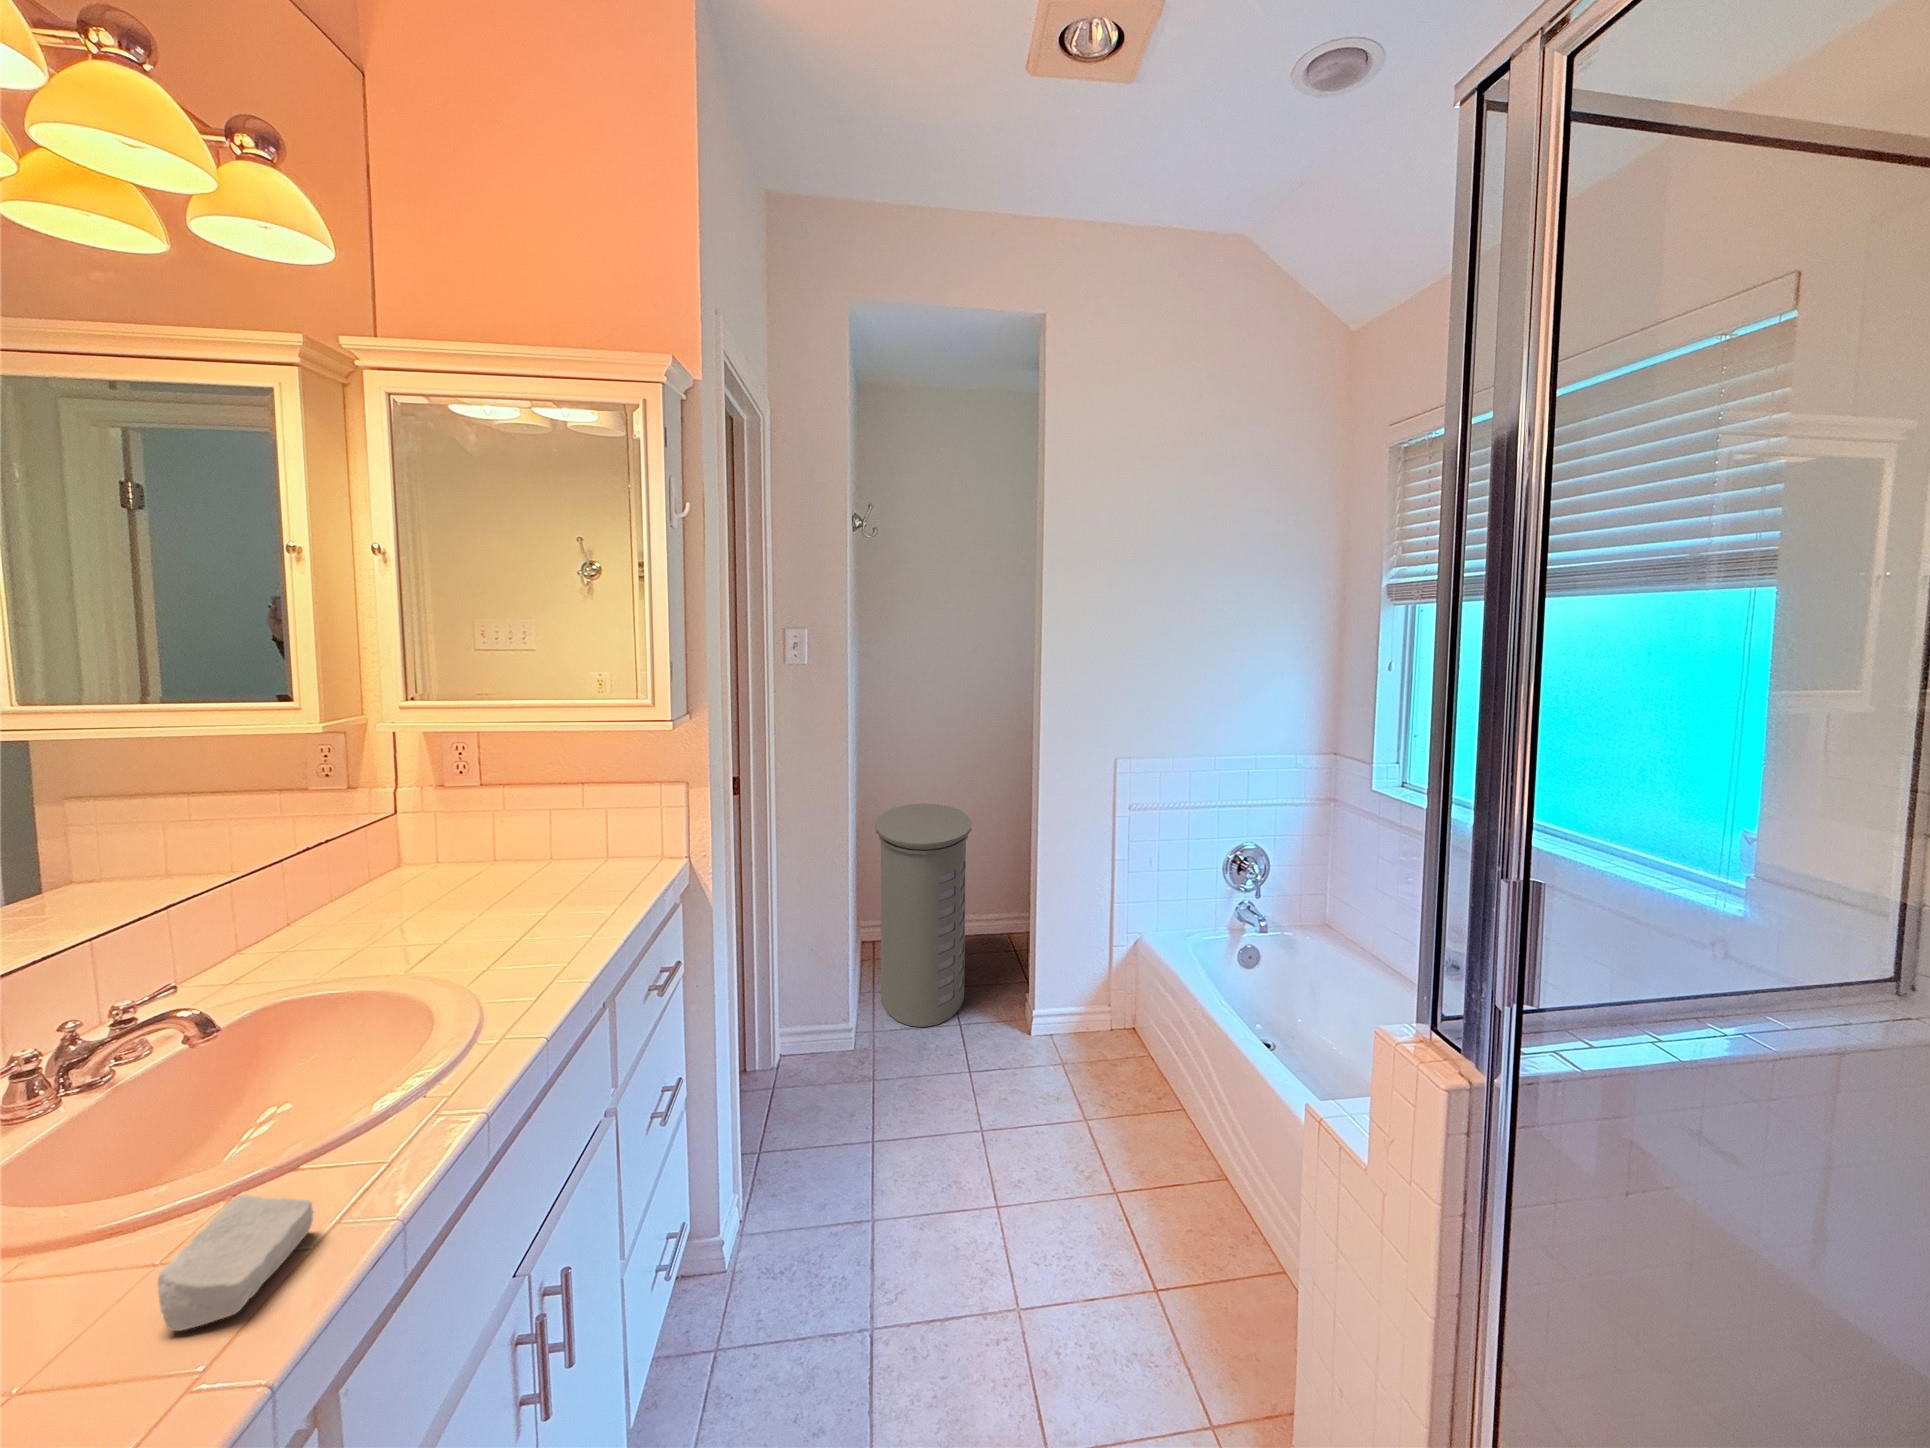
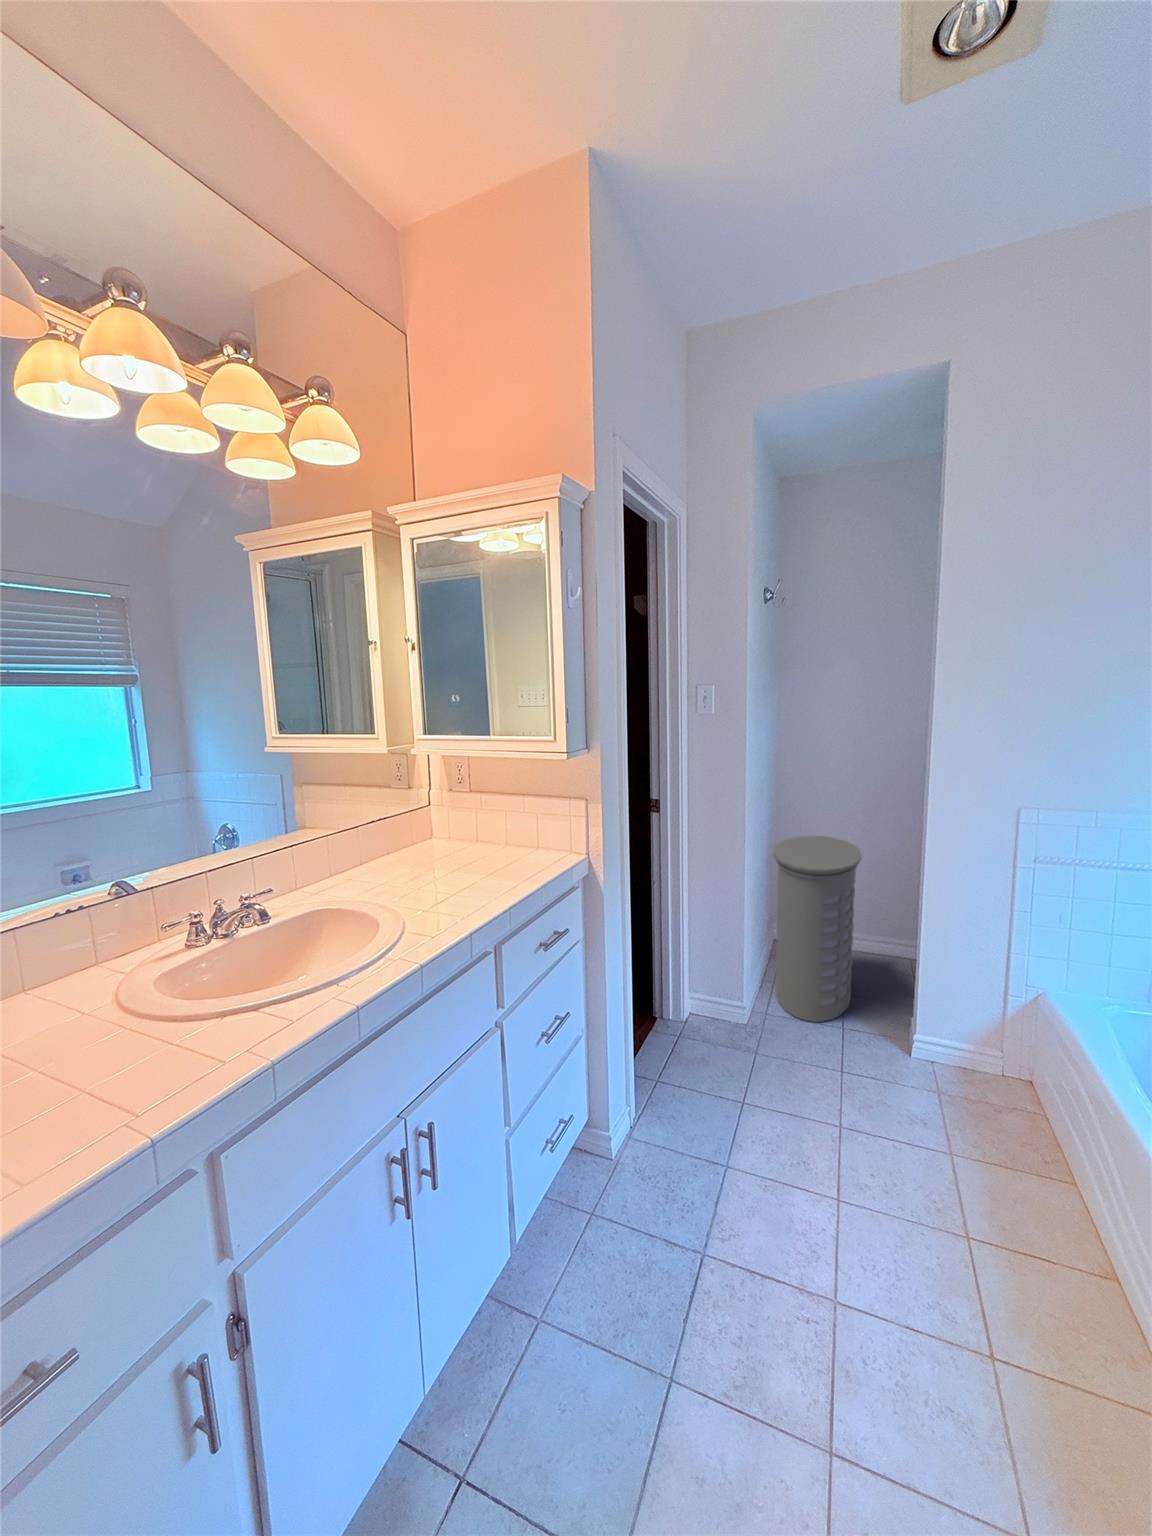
soap bar: present [158,1195,313,1331] -> none [139,1018,232,1091]

